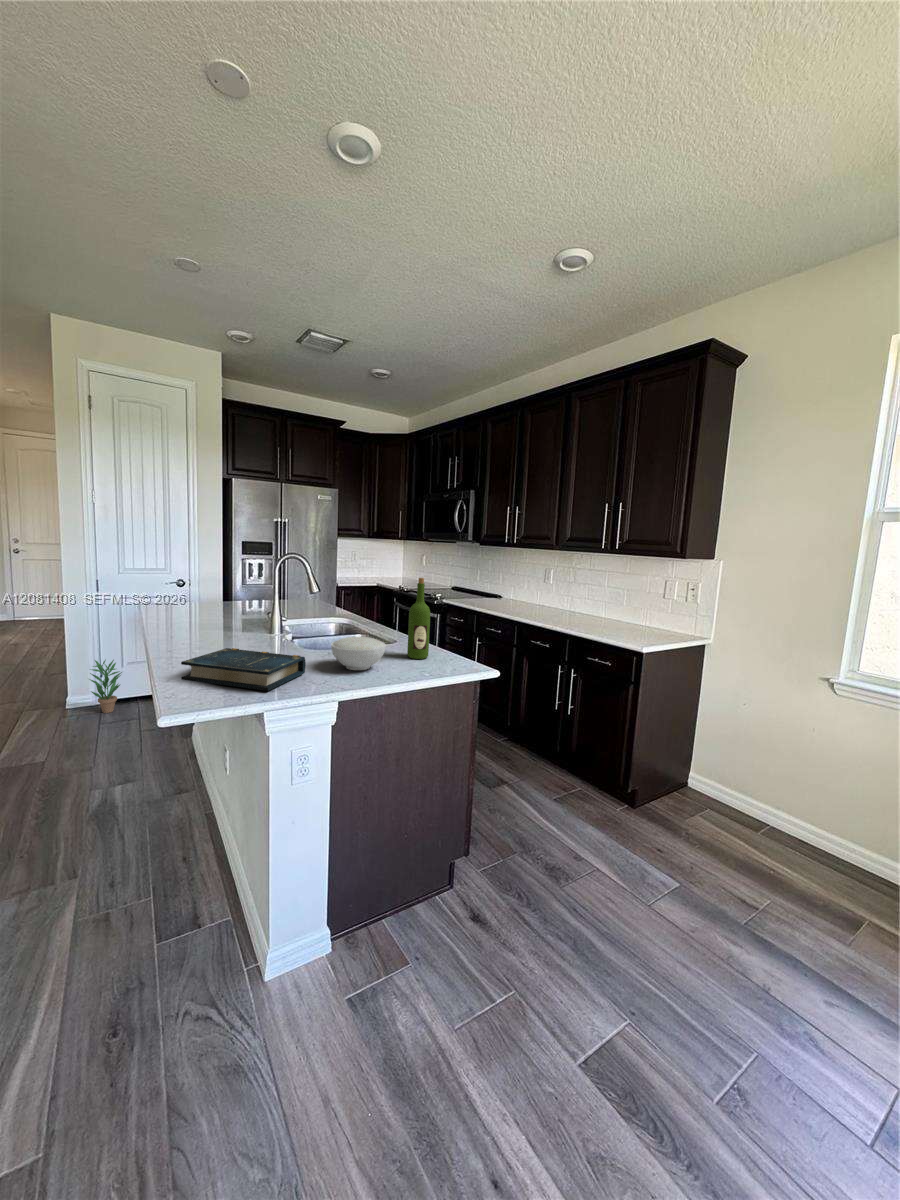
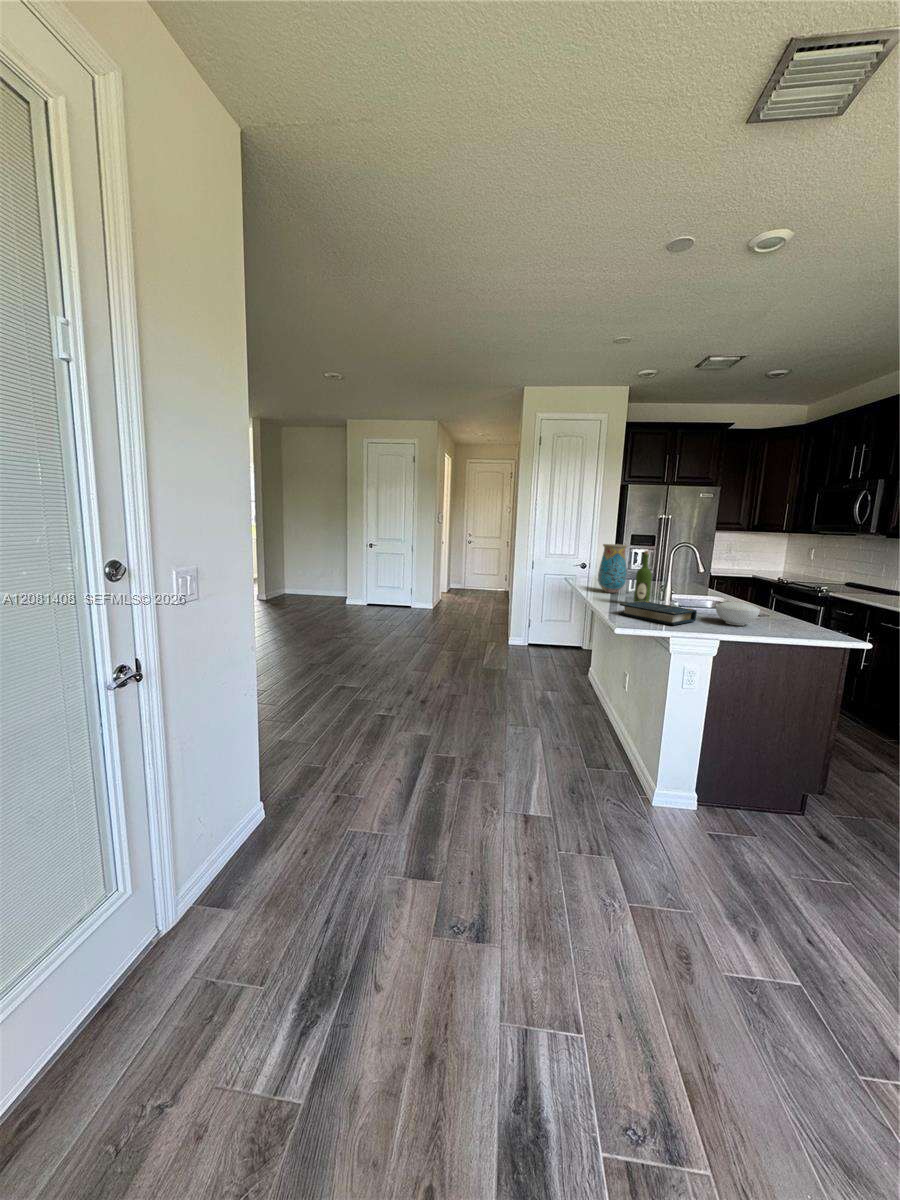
vase: none [168,557,214,631] -> present [598,544,627,593]
wine bottle: present [407,578,430,659] -> present [634,551,652,602]
potted plant: present [89,660,122,713] -> none [523,614,544,651]

